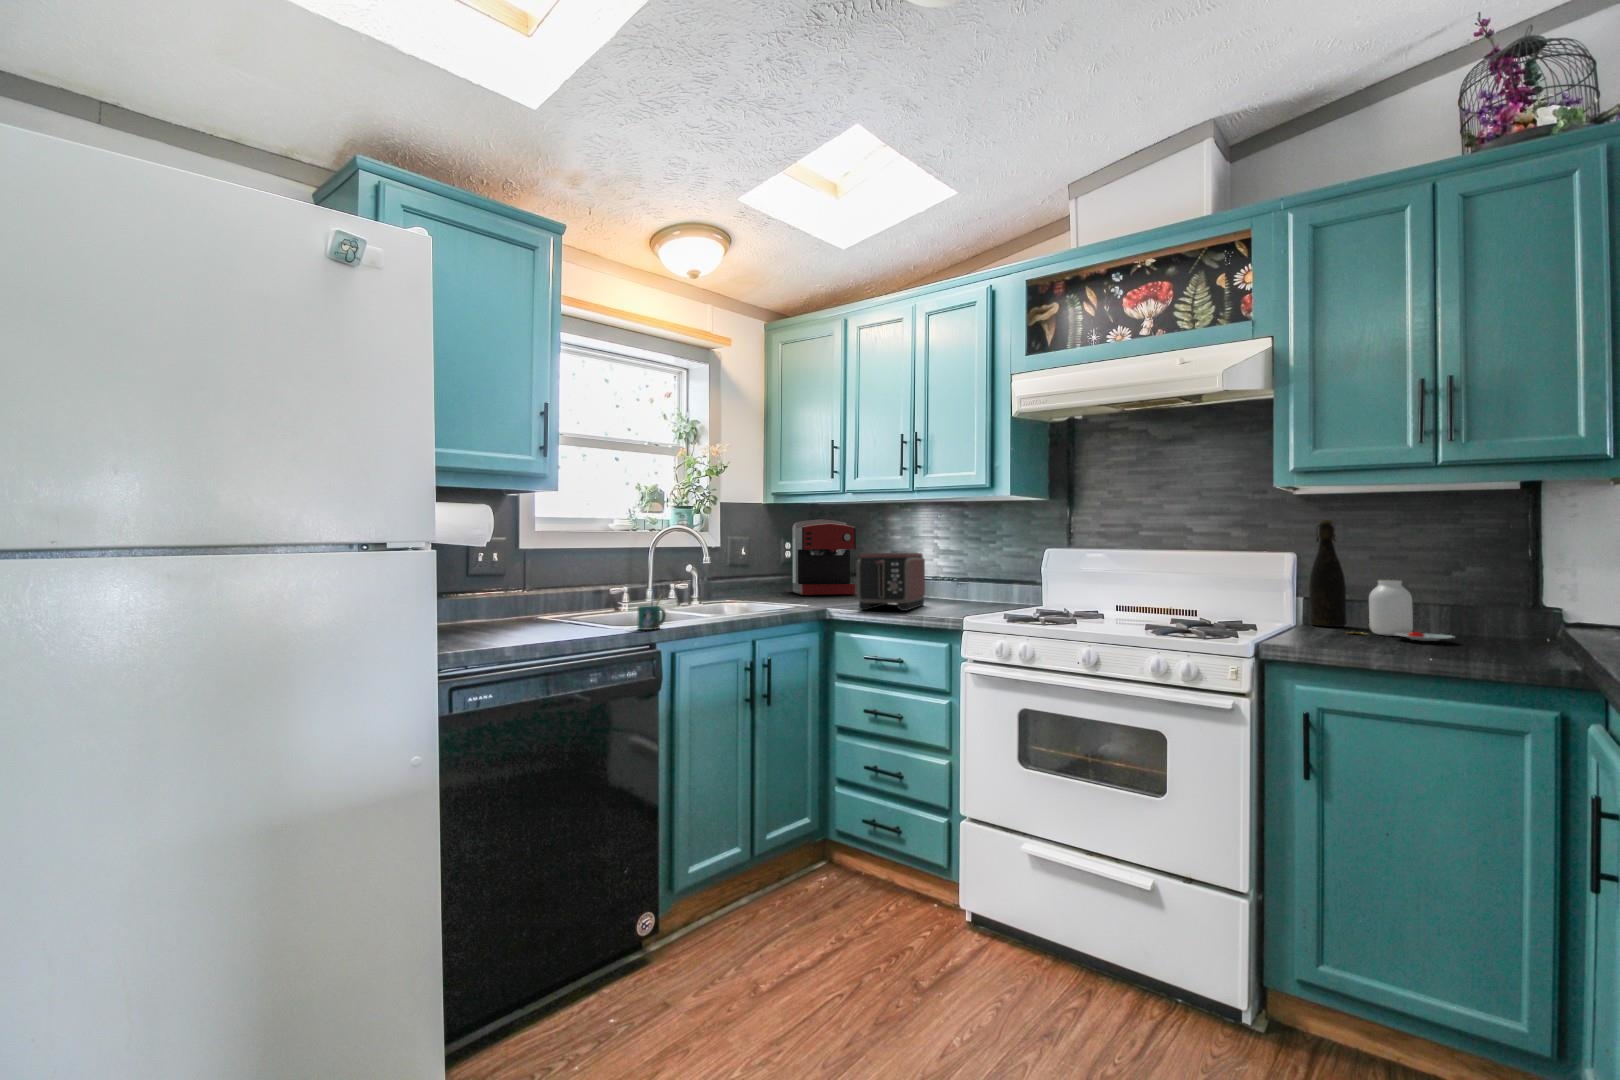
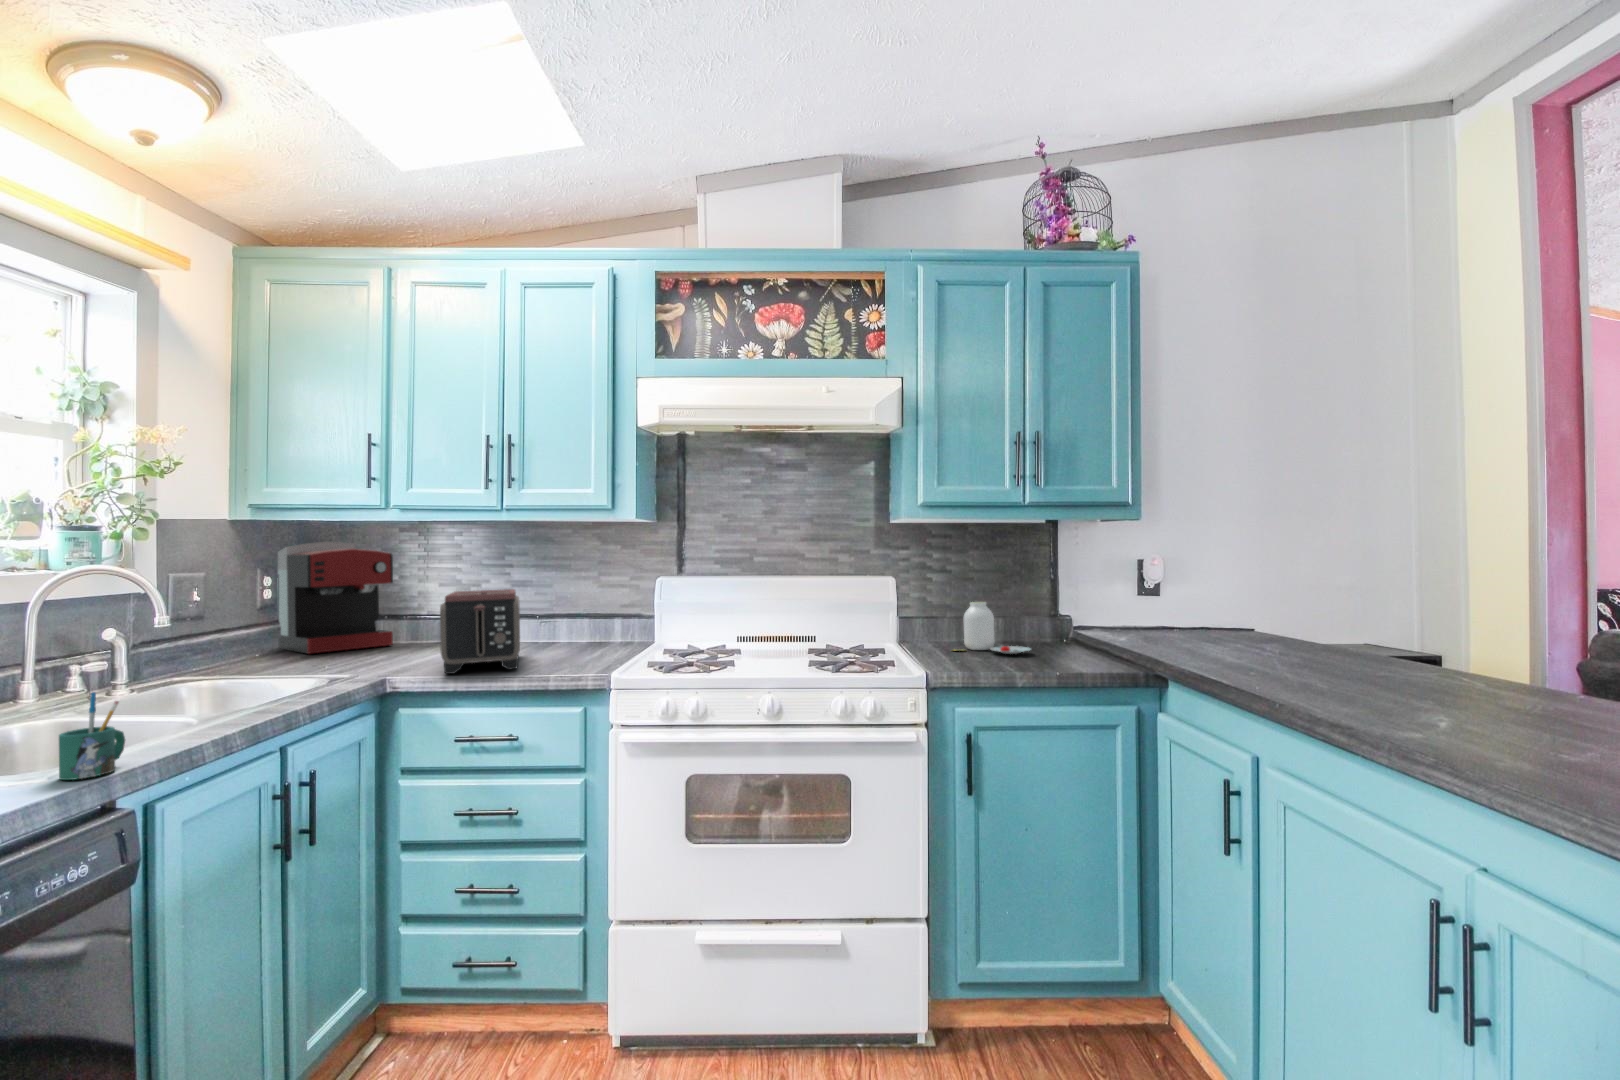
bottle: present [1309,520,1346,627] -> none [911,548,938,644]

